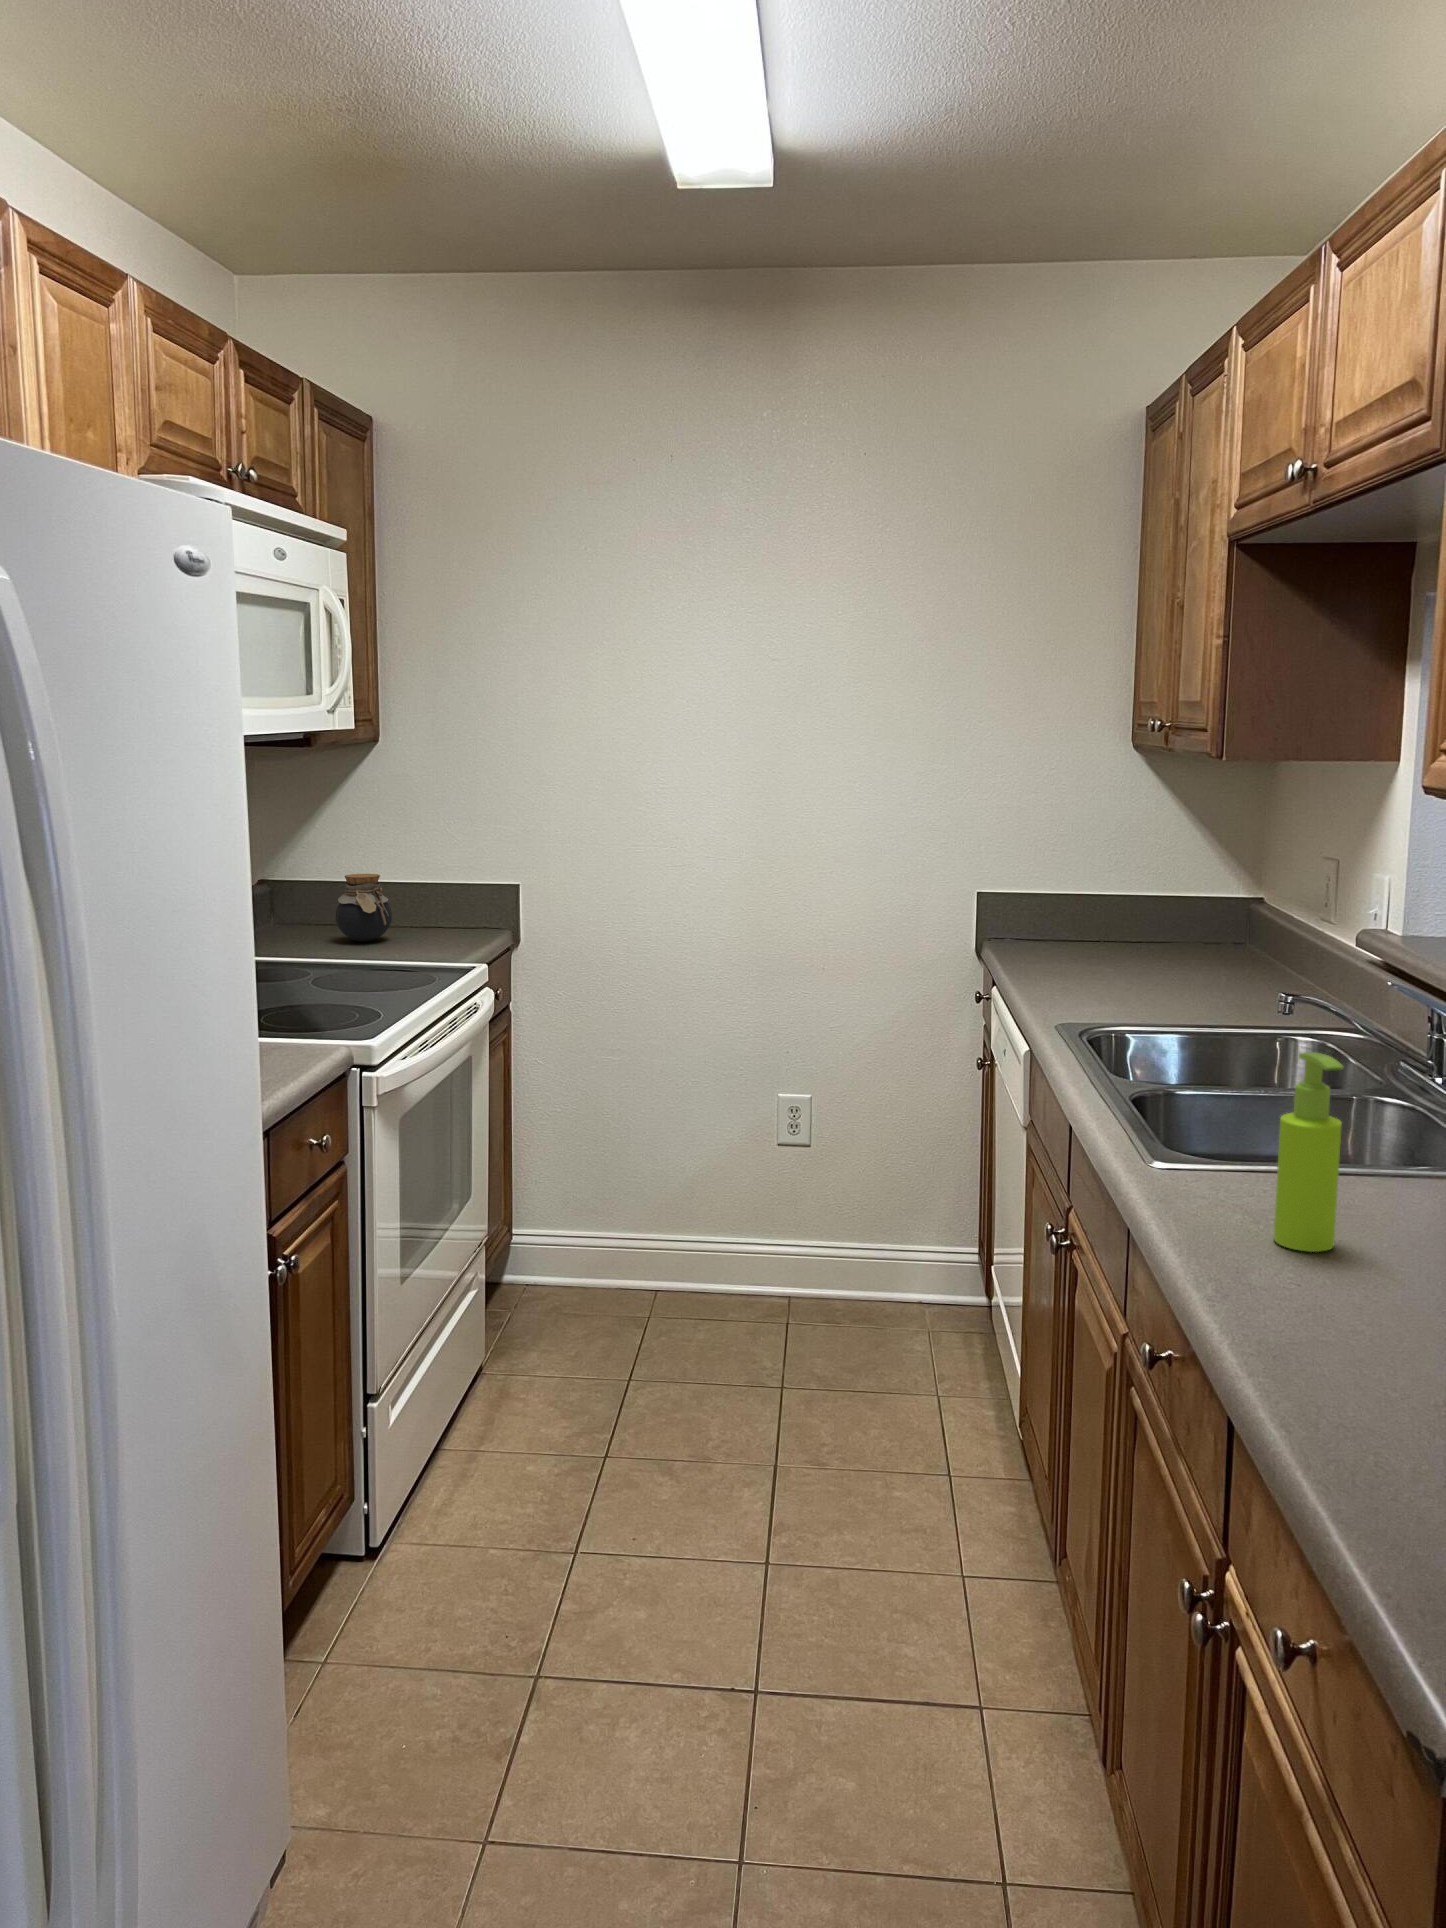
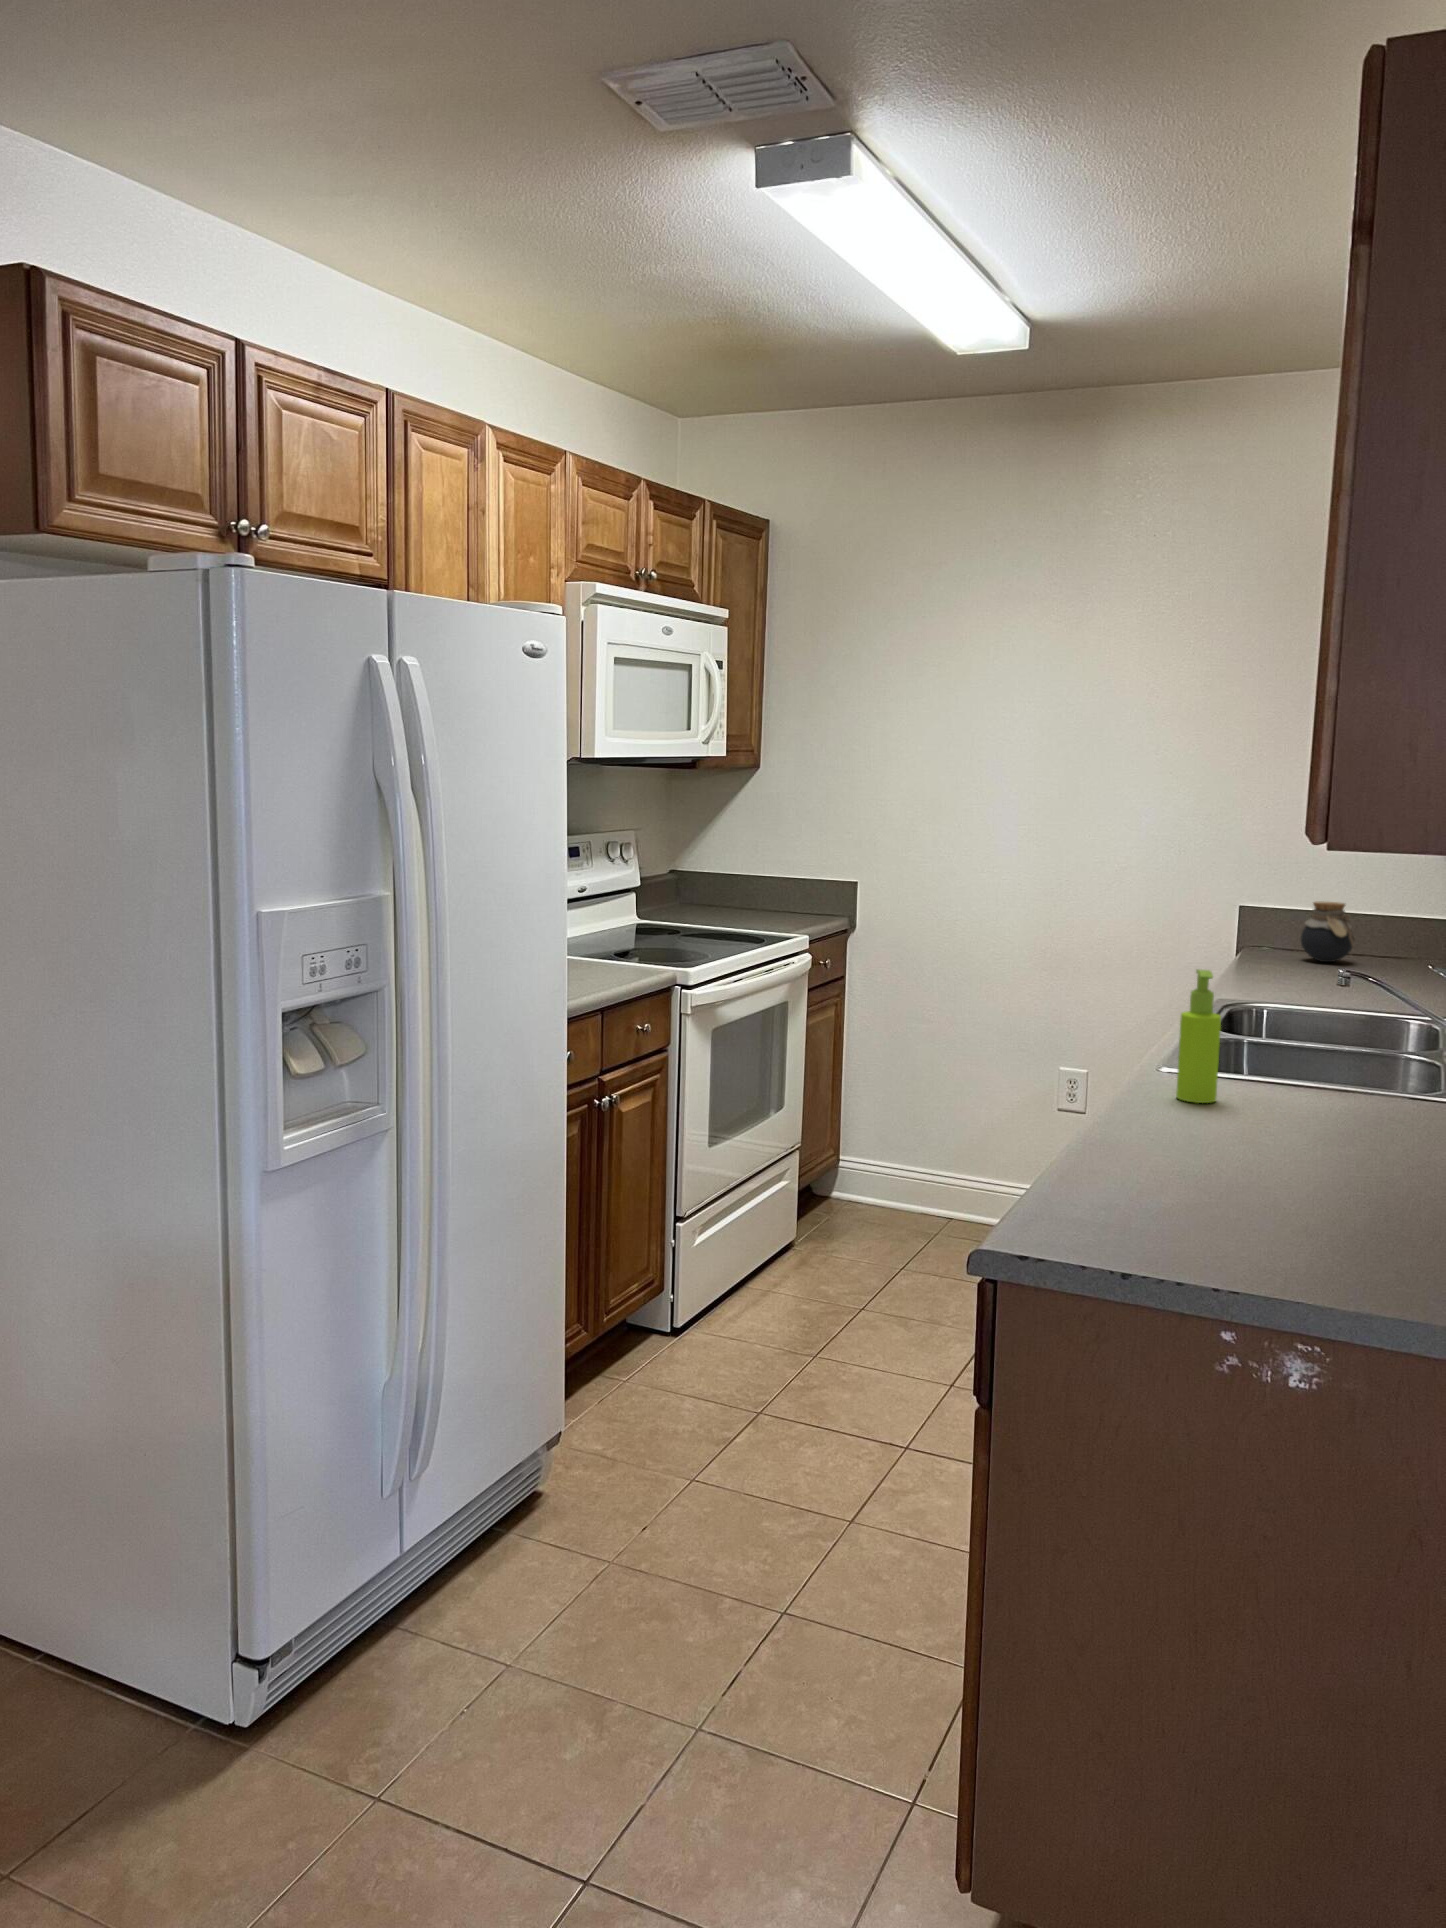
jar: present [336,874,392,941] -> present [1301,902,1355,962]

